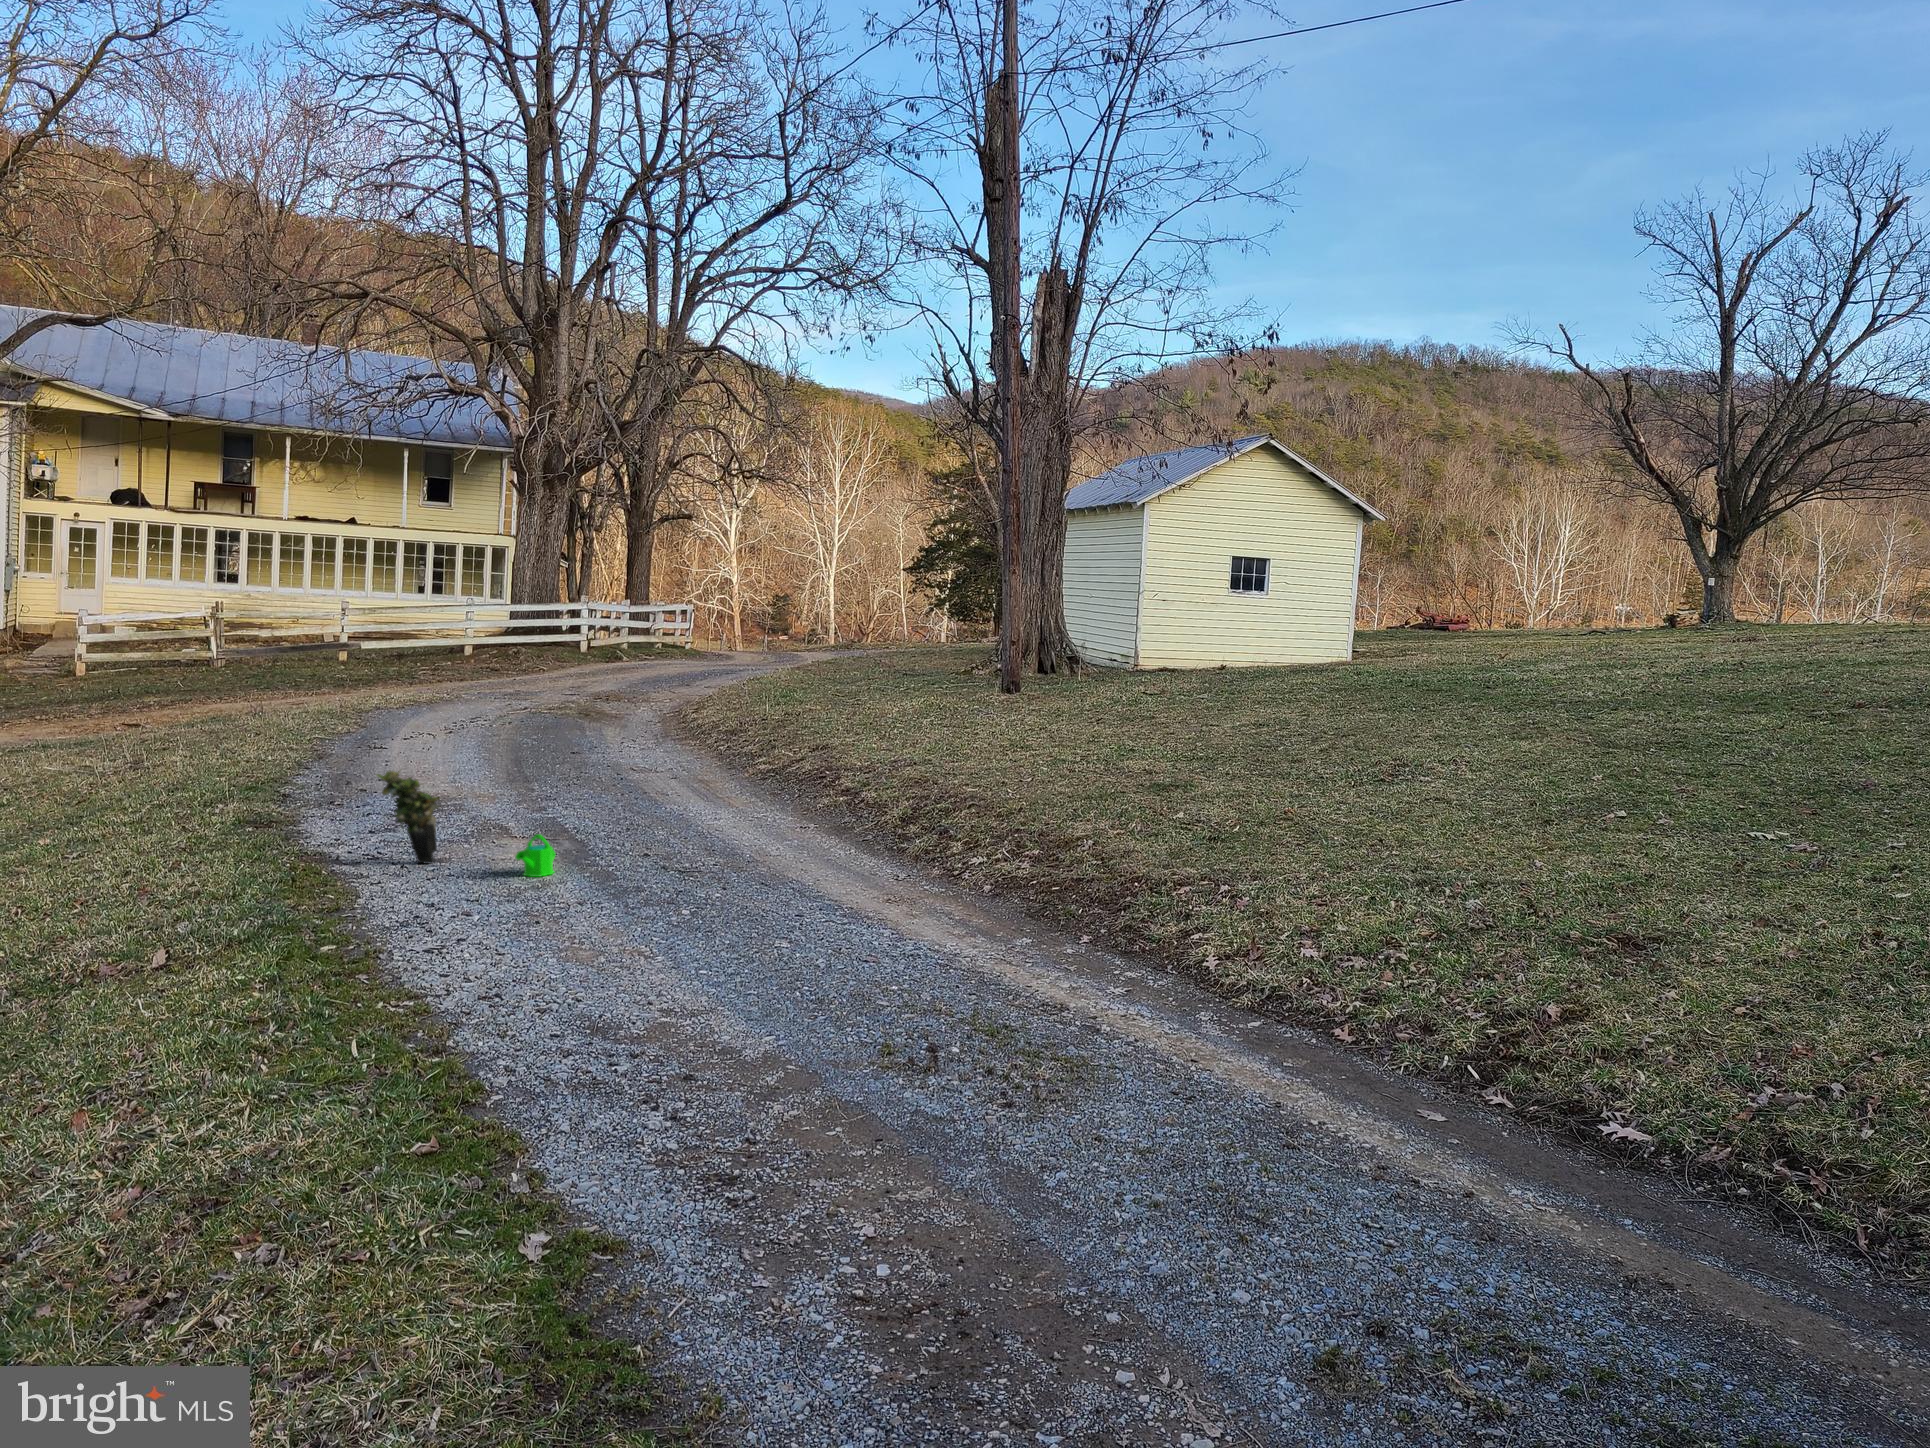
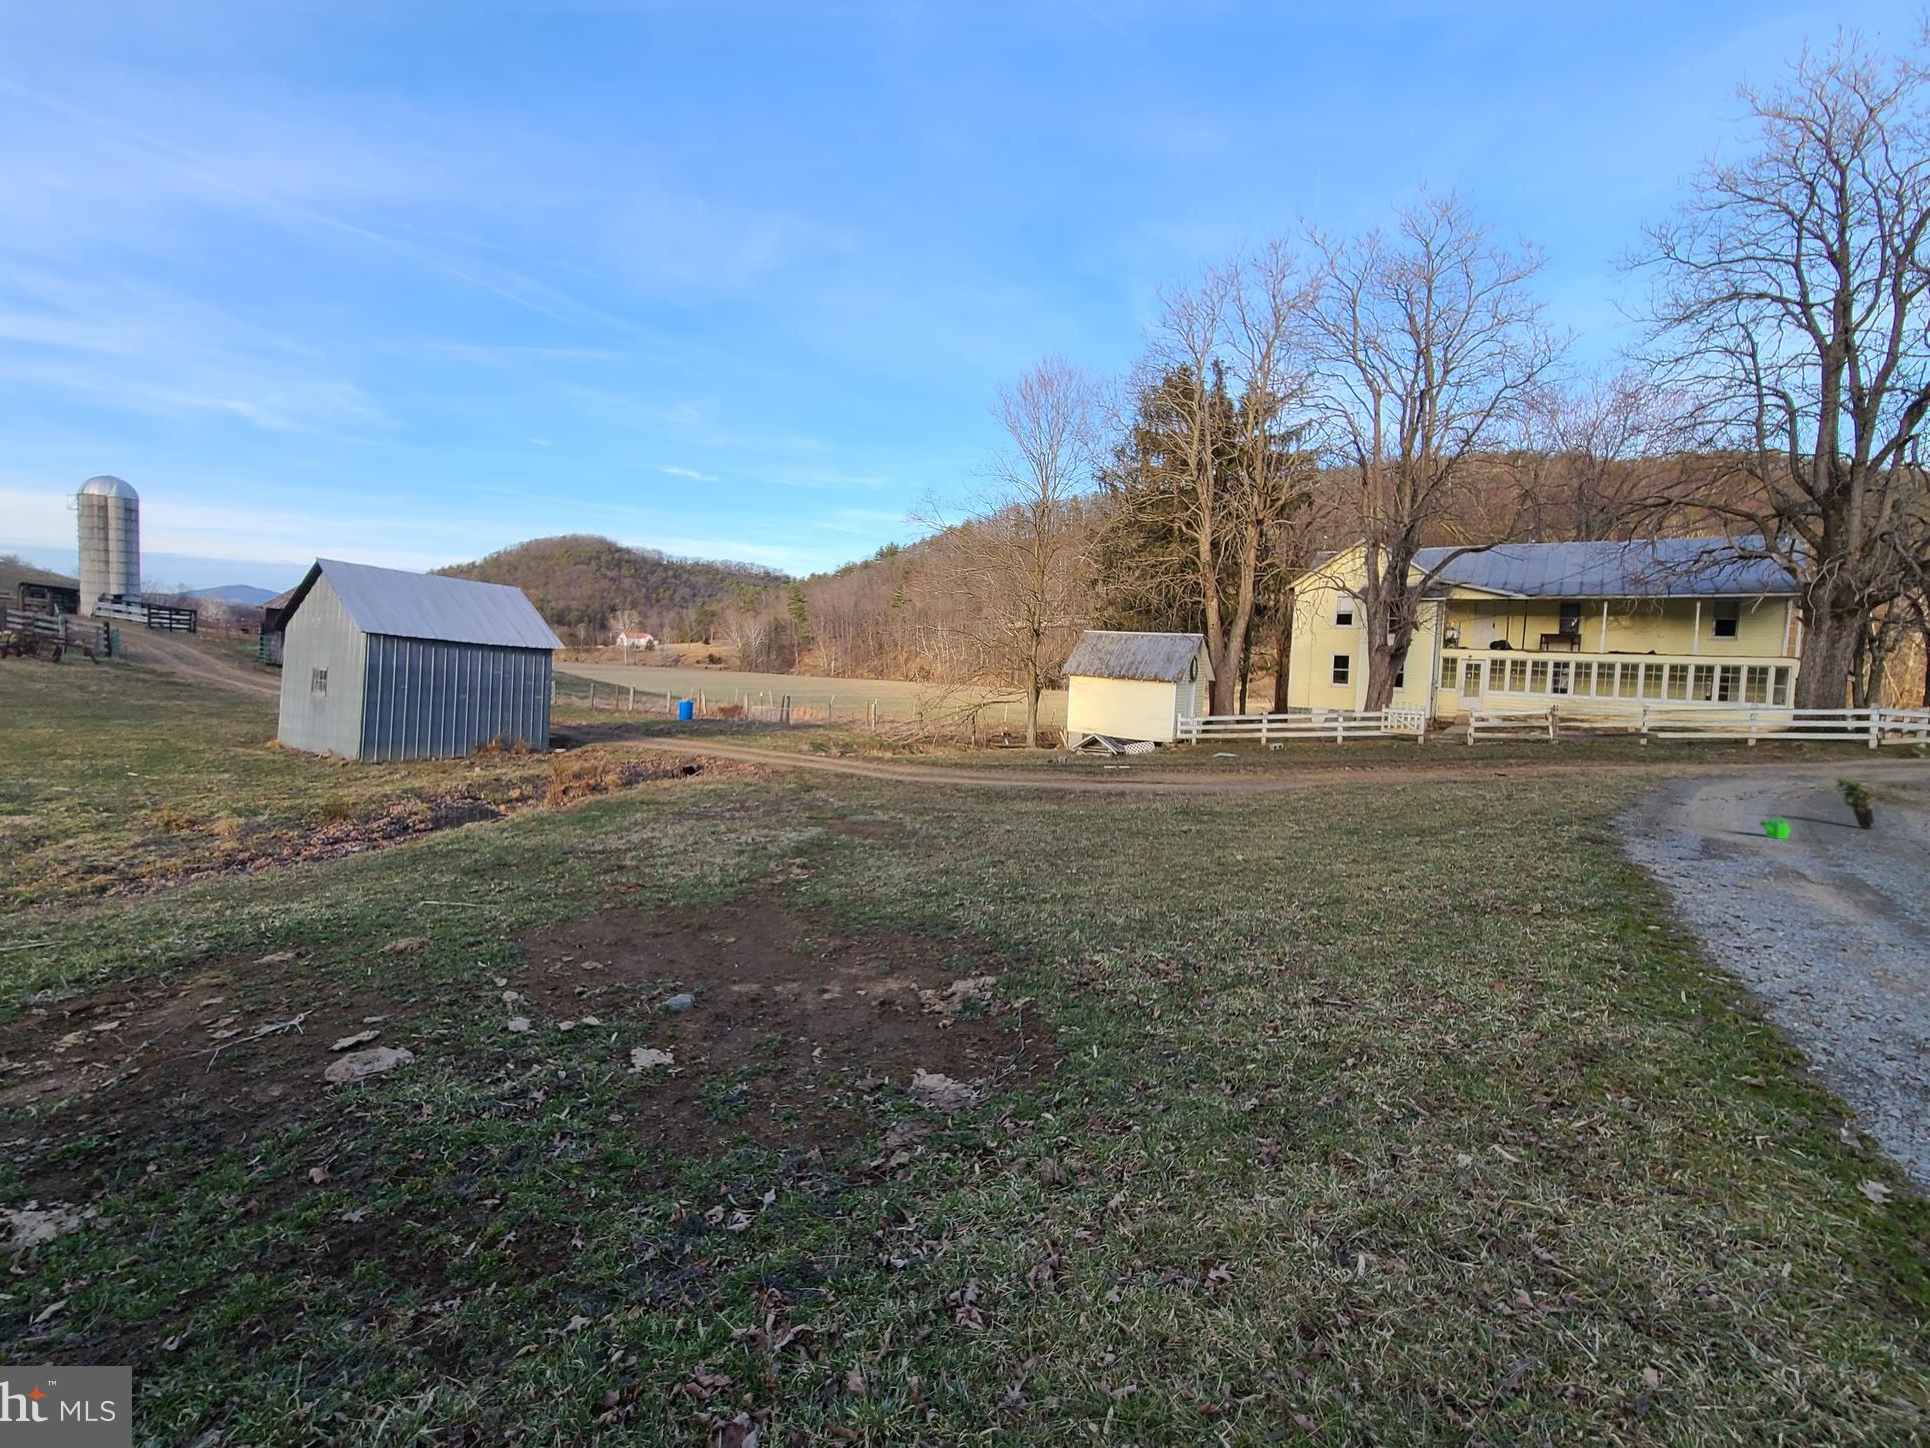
potted plant: present [377,771,440,864] -> present [1834,777,1875,829]

